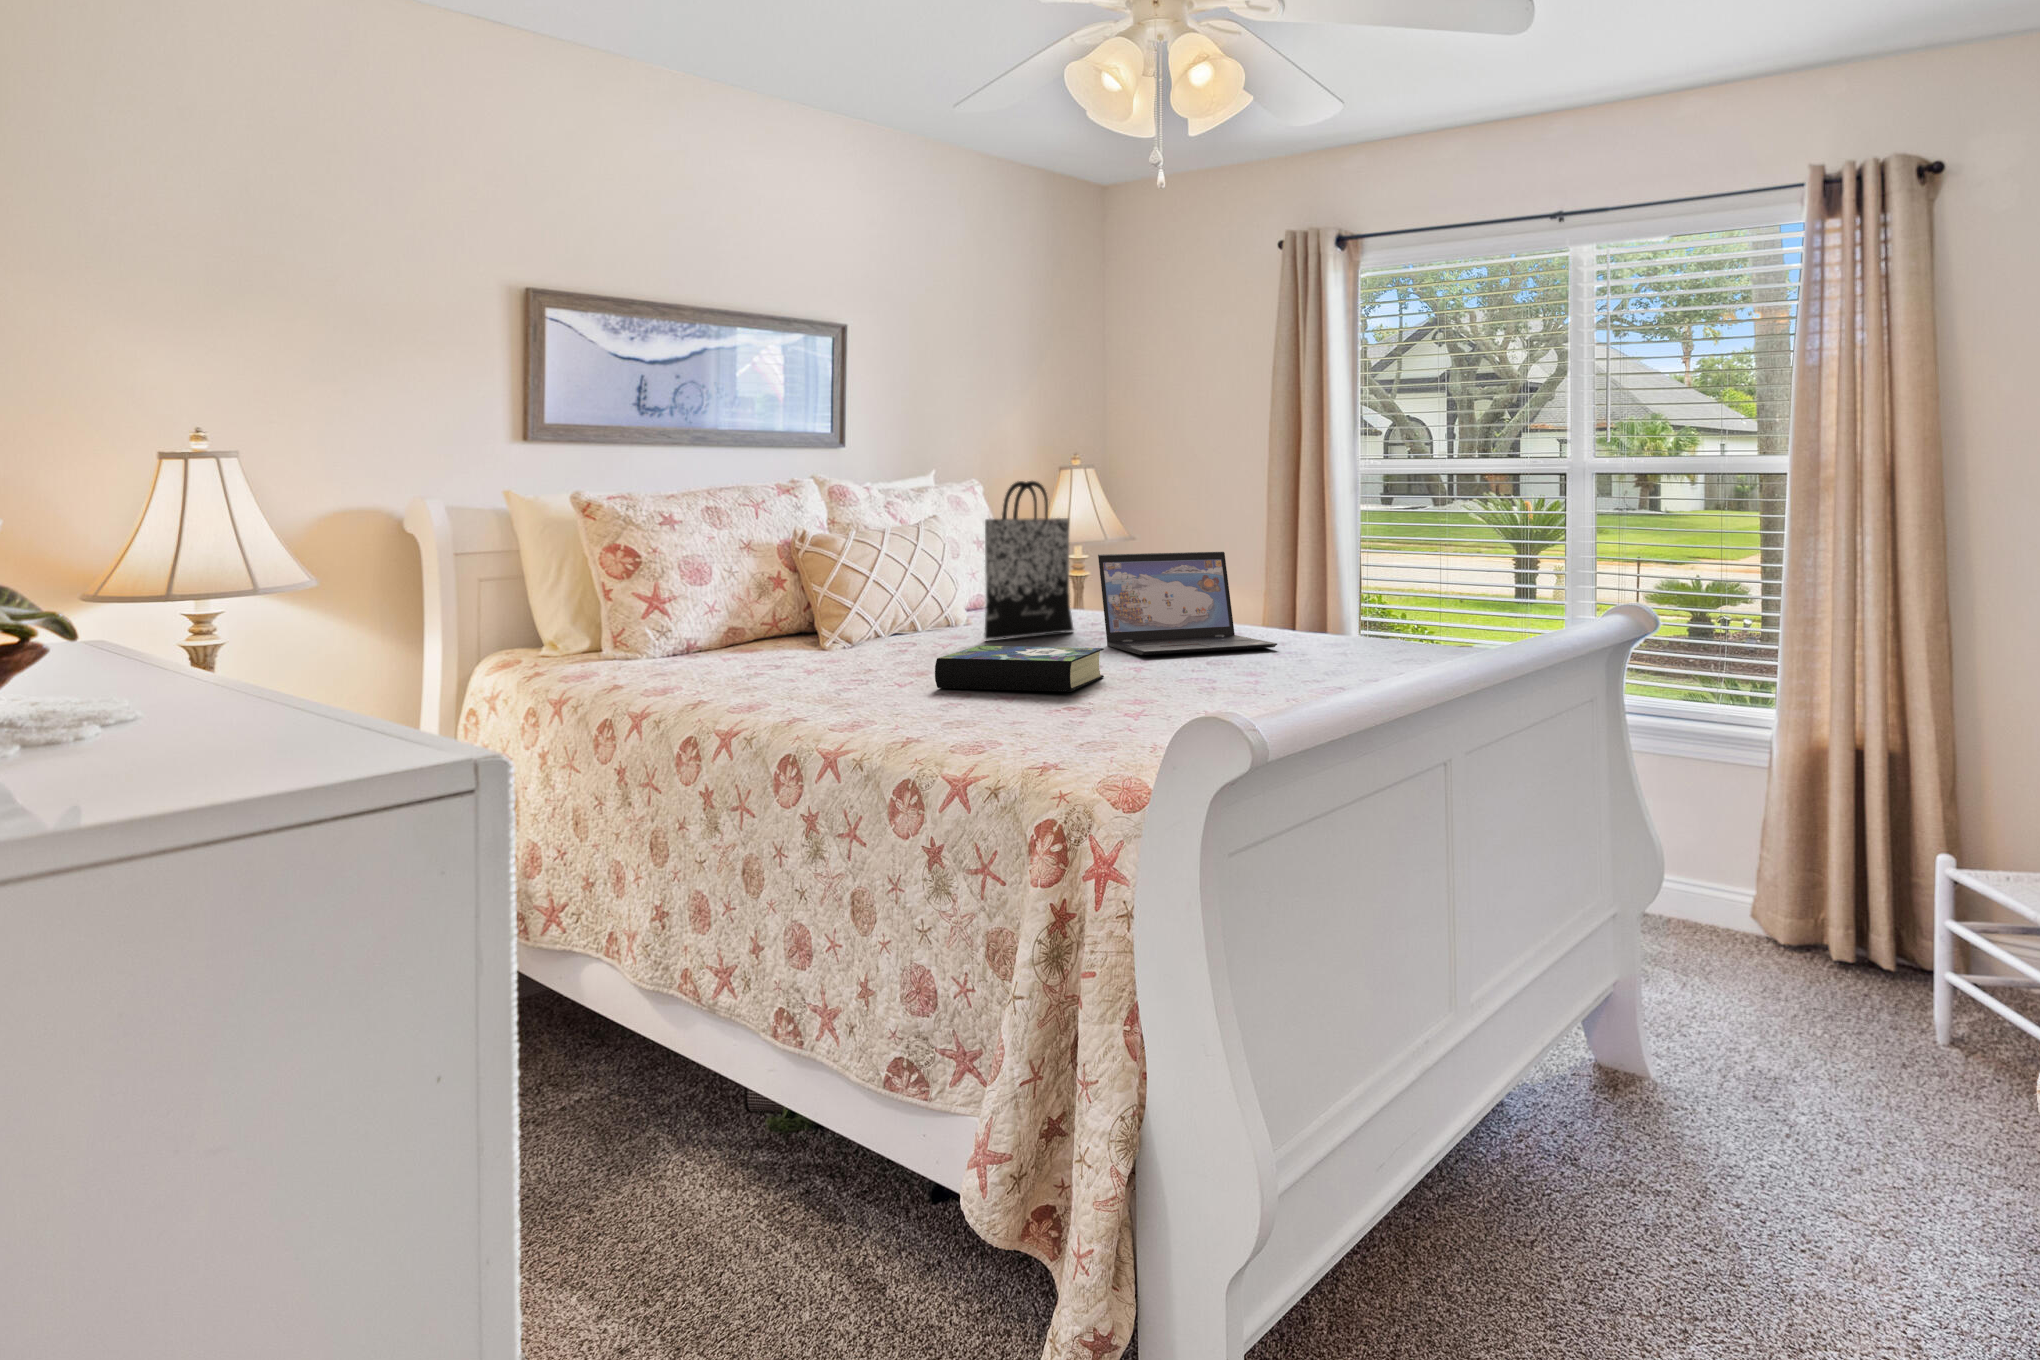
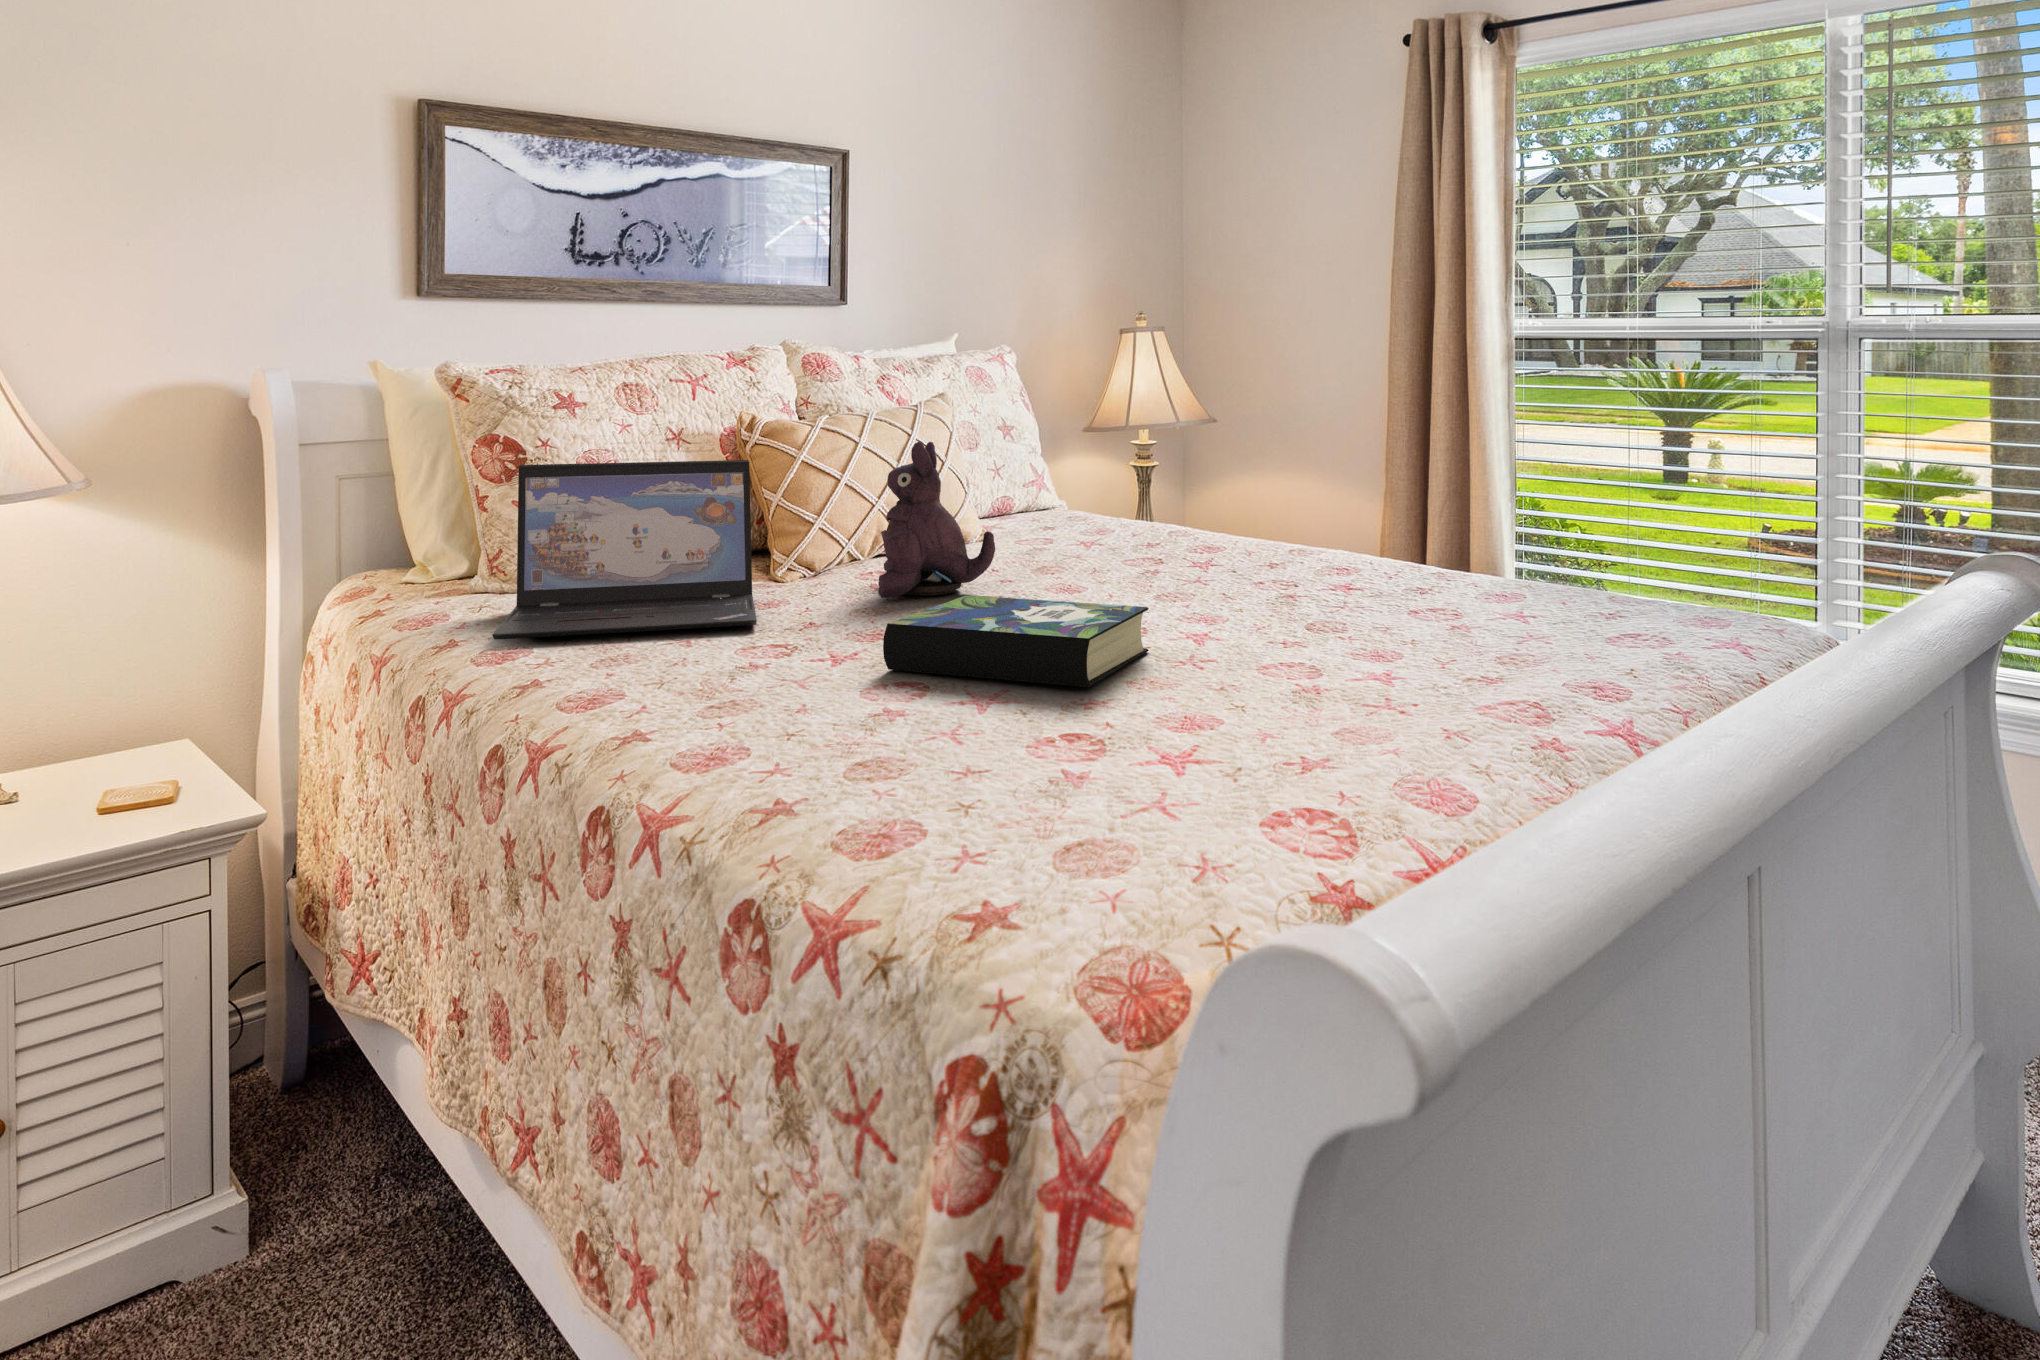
tote bag: present [984,481,1074,640] -> none [996,348,1123,571]
plush toy: none [908,546,990,655] -> present [878,442,995,598]
laptop: present [1098,552,1277,655] -> present [492,460,757,640]

